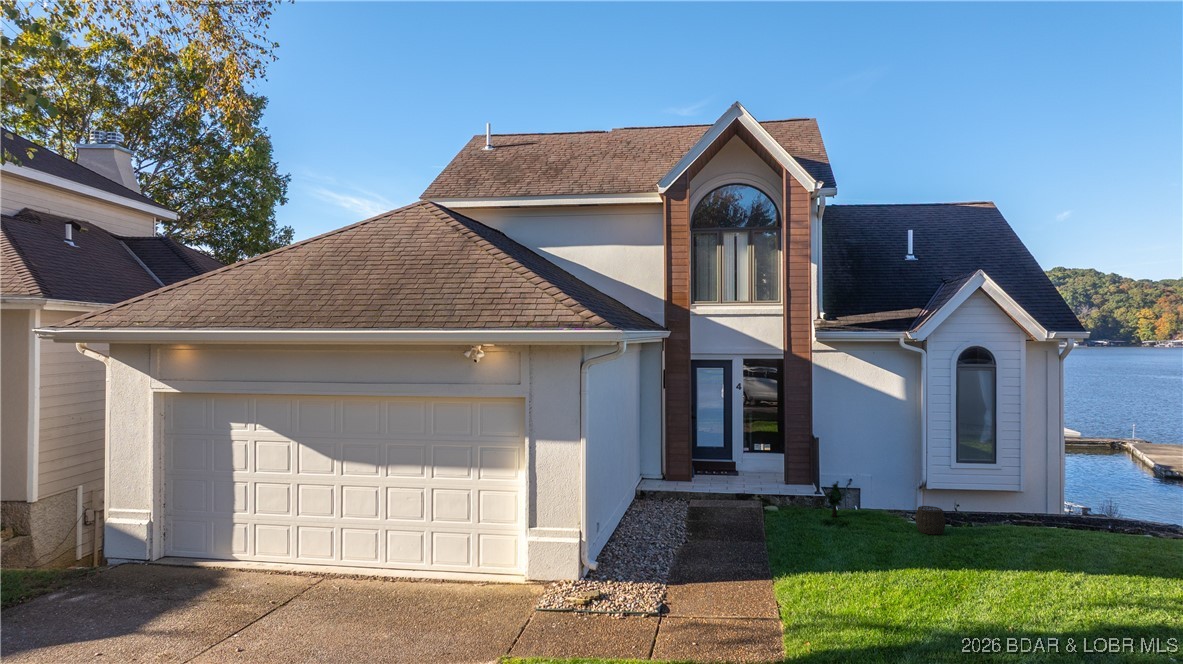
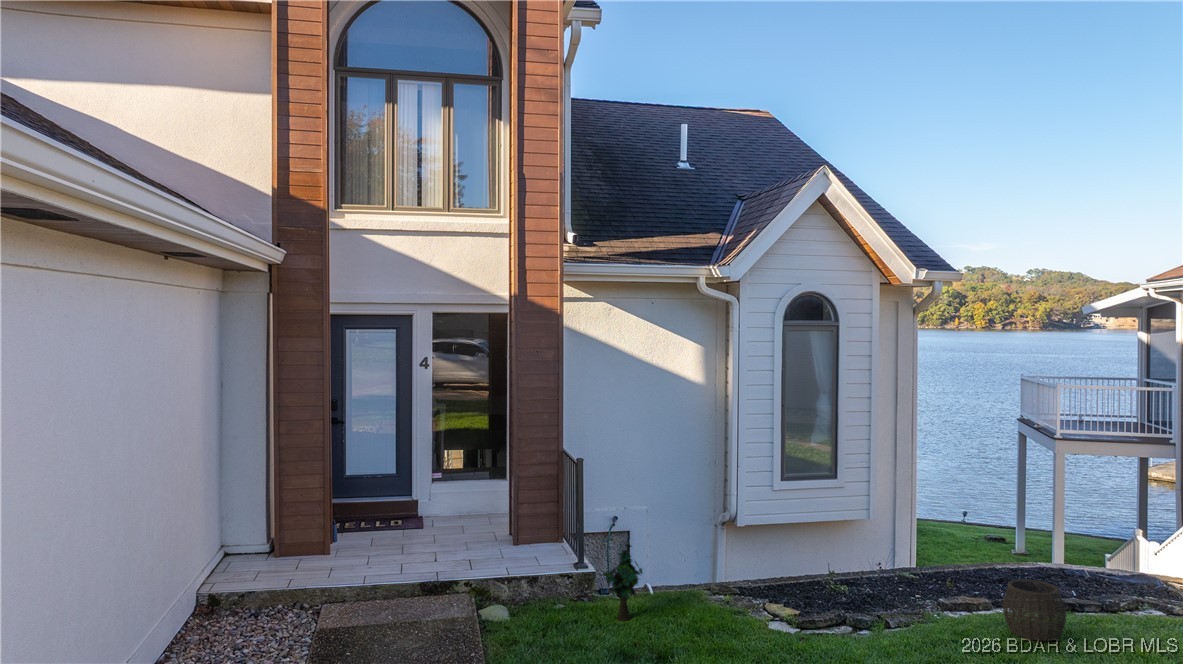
woven basket: present [915,506,946,535] -> present [1003,579,1066,641]

